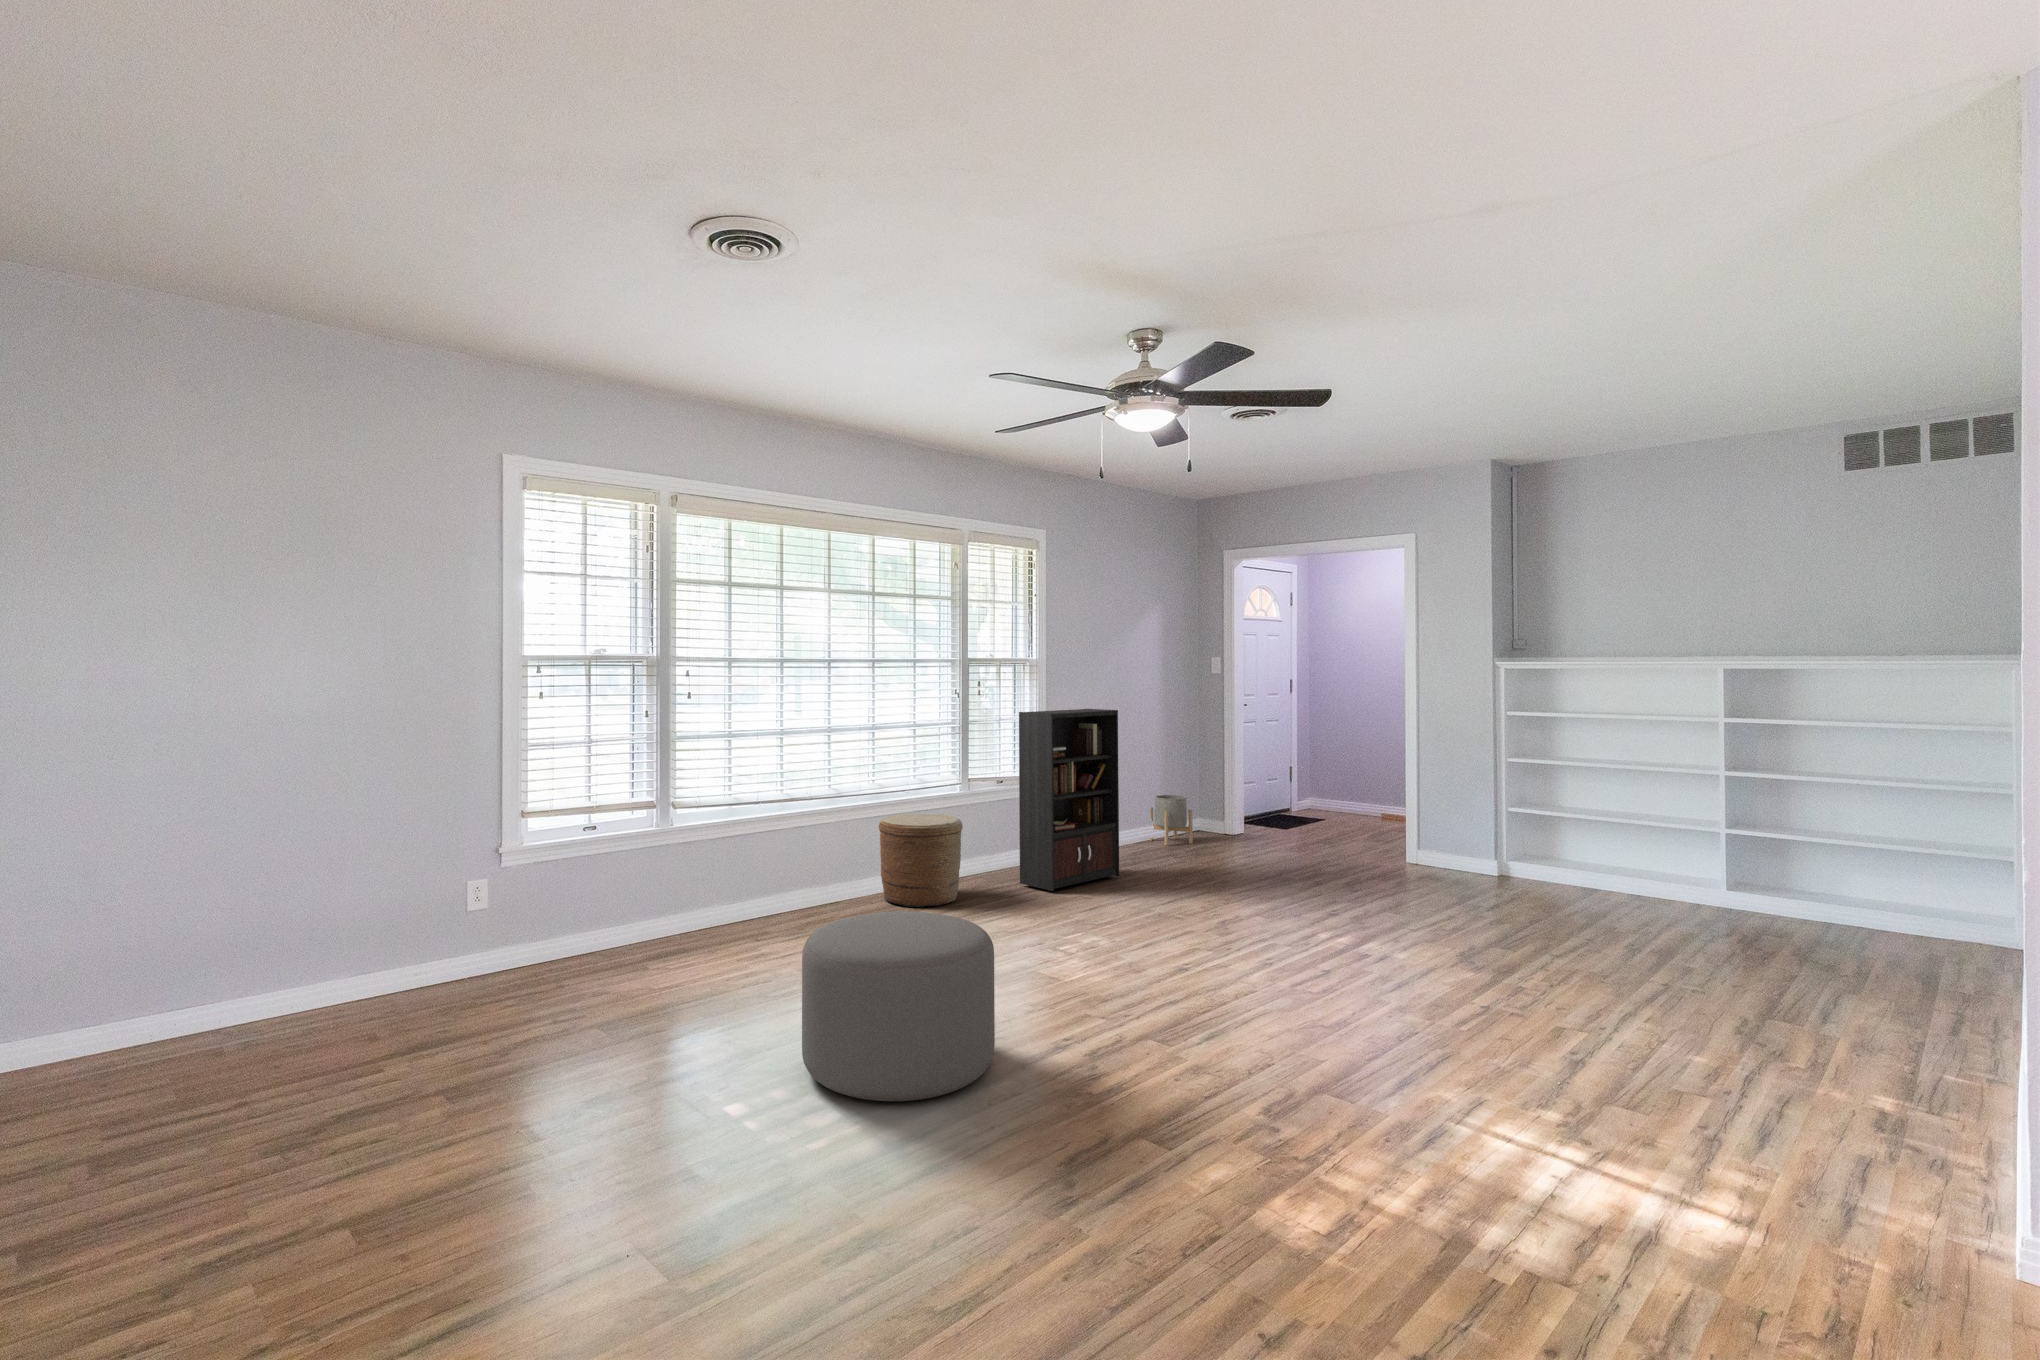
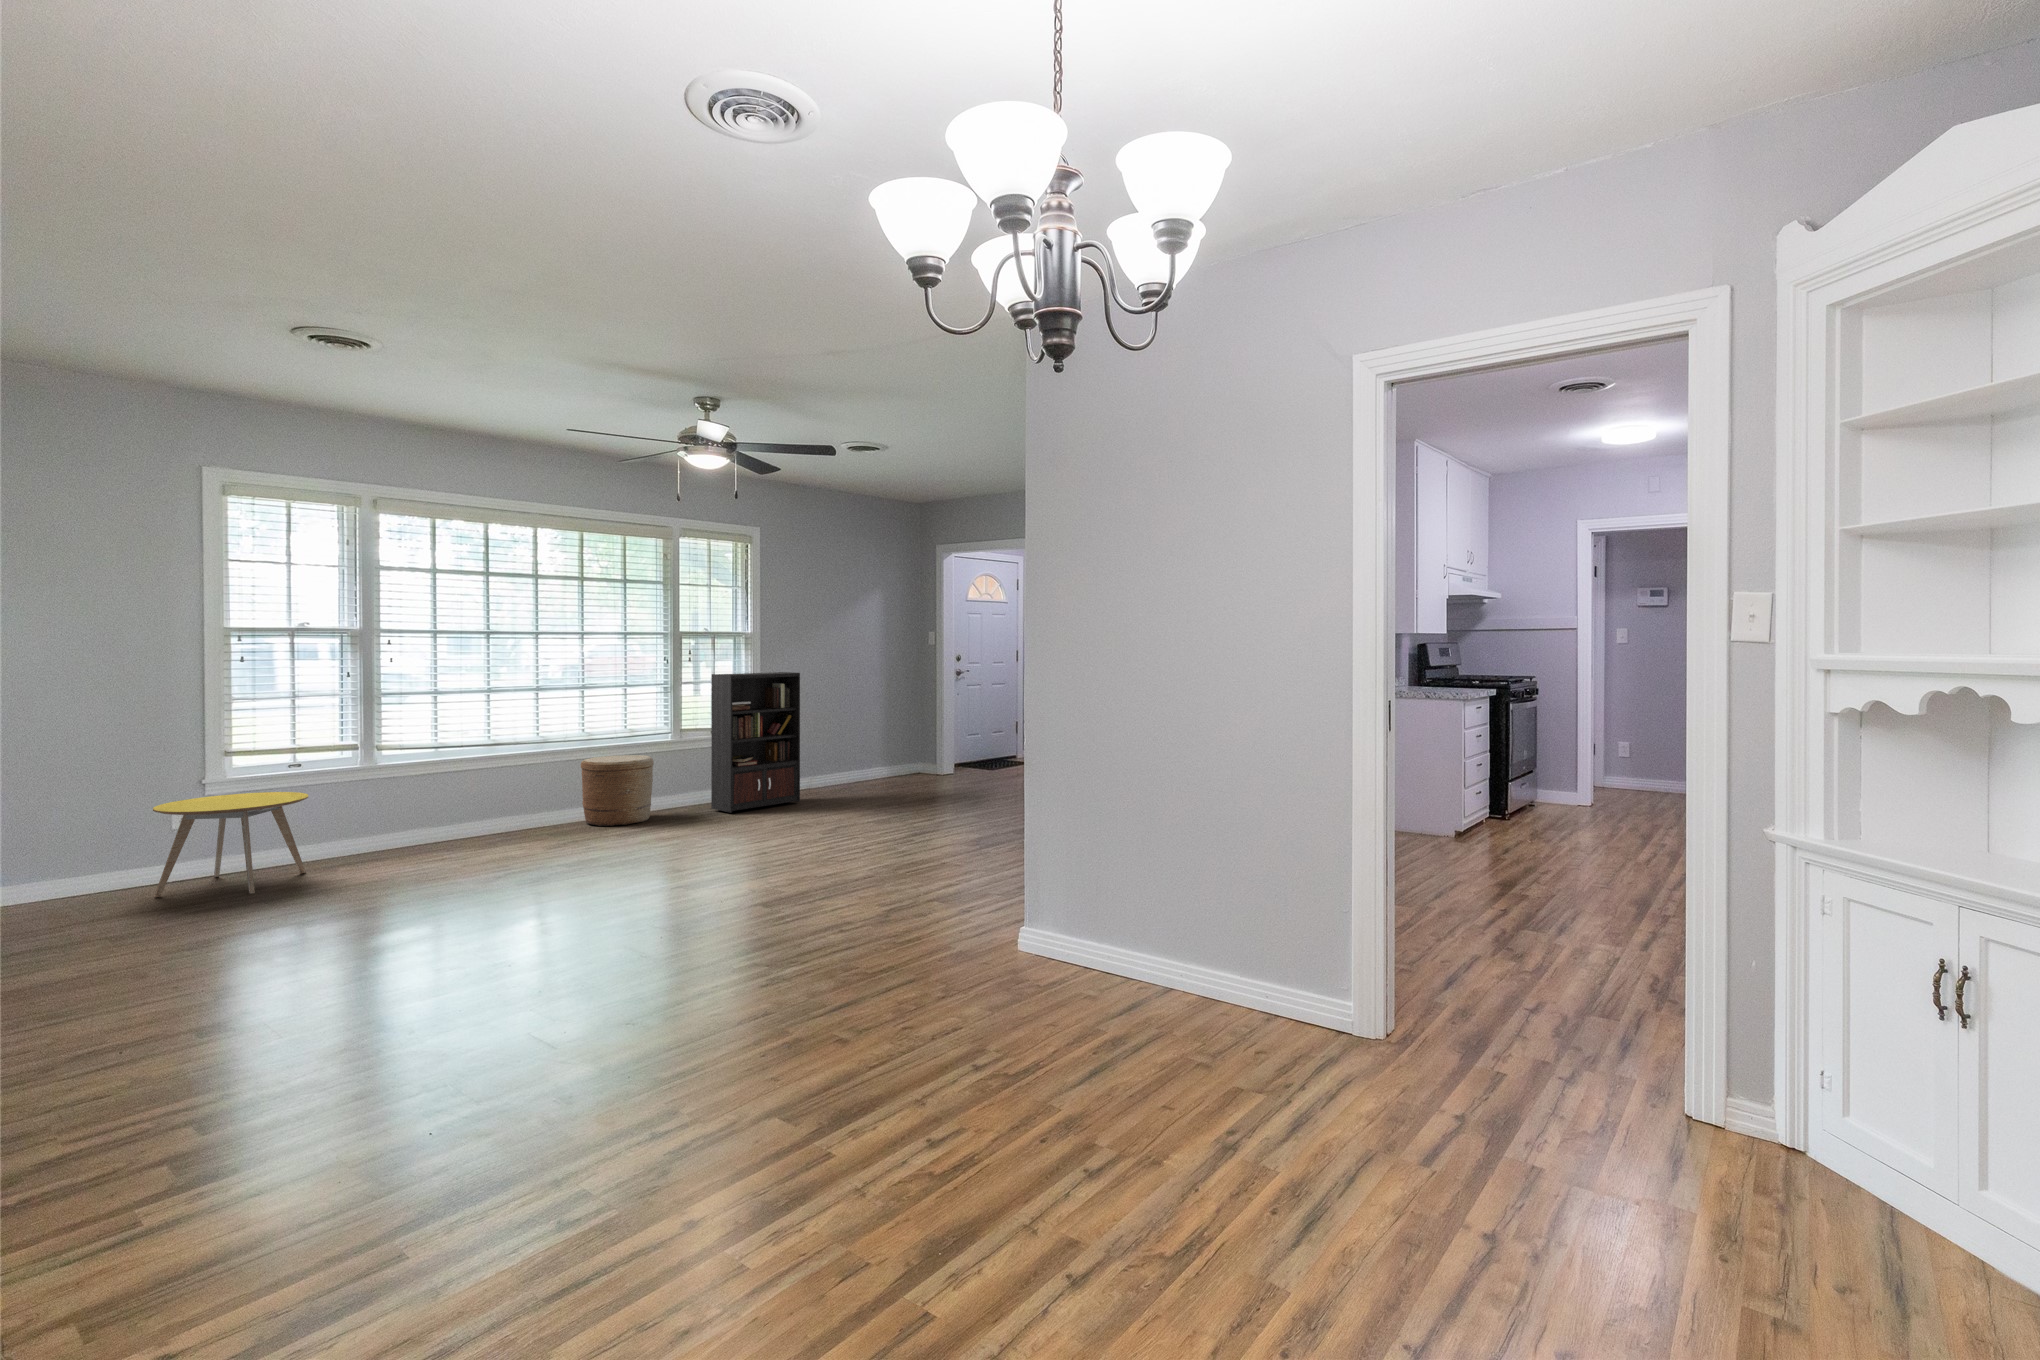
planter: present [1149,795,1193,846] -> none [865,742,896,782]
side table: none [457,866,622,1011] -> present [153,792,308,897]
ottoman: present [802,911,995,1101] -> none [398,808,552,923]

